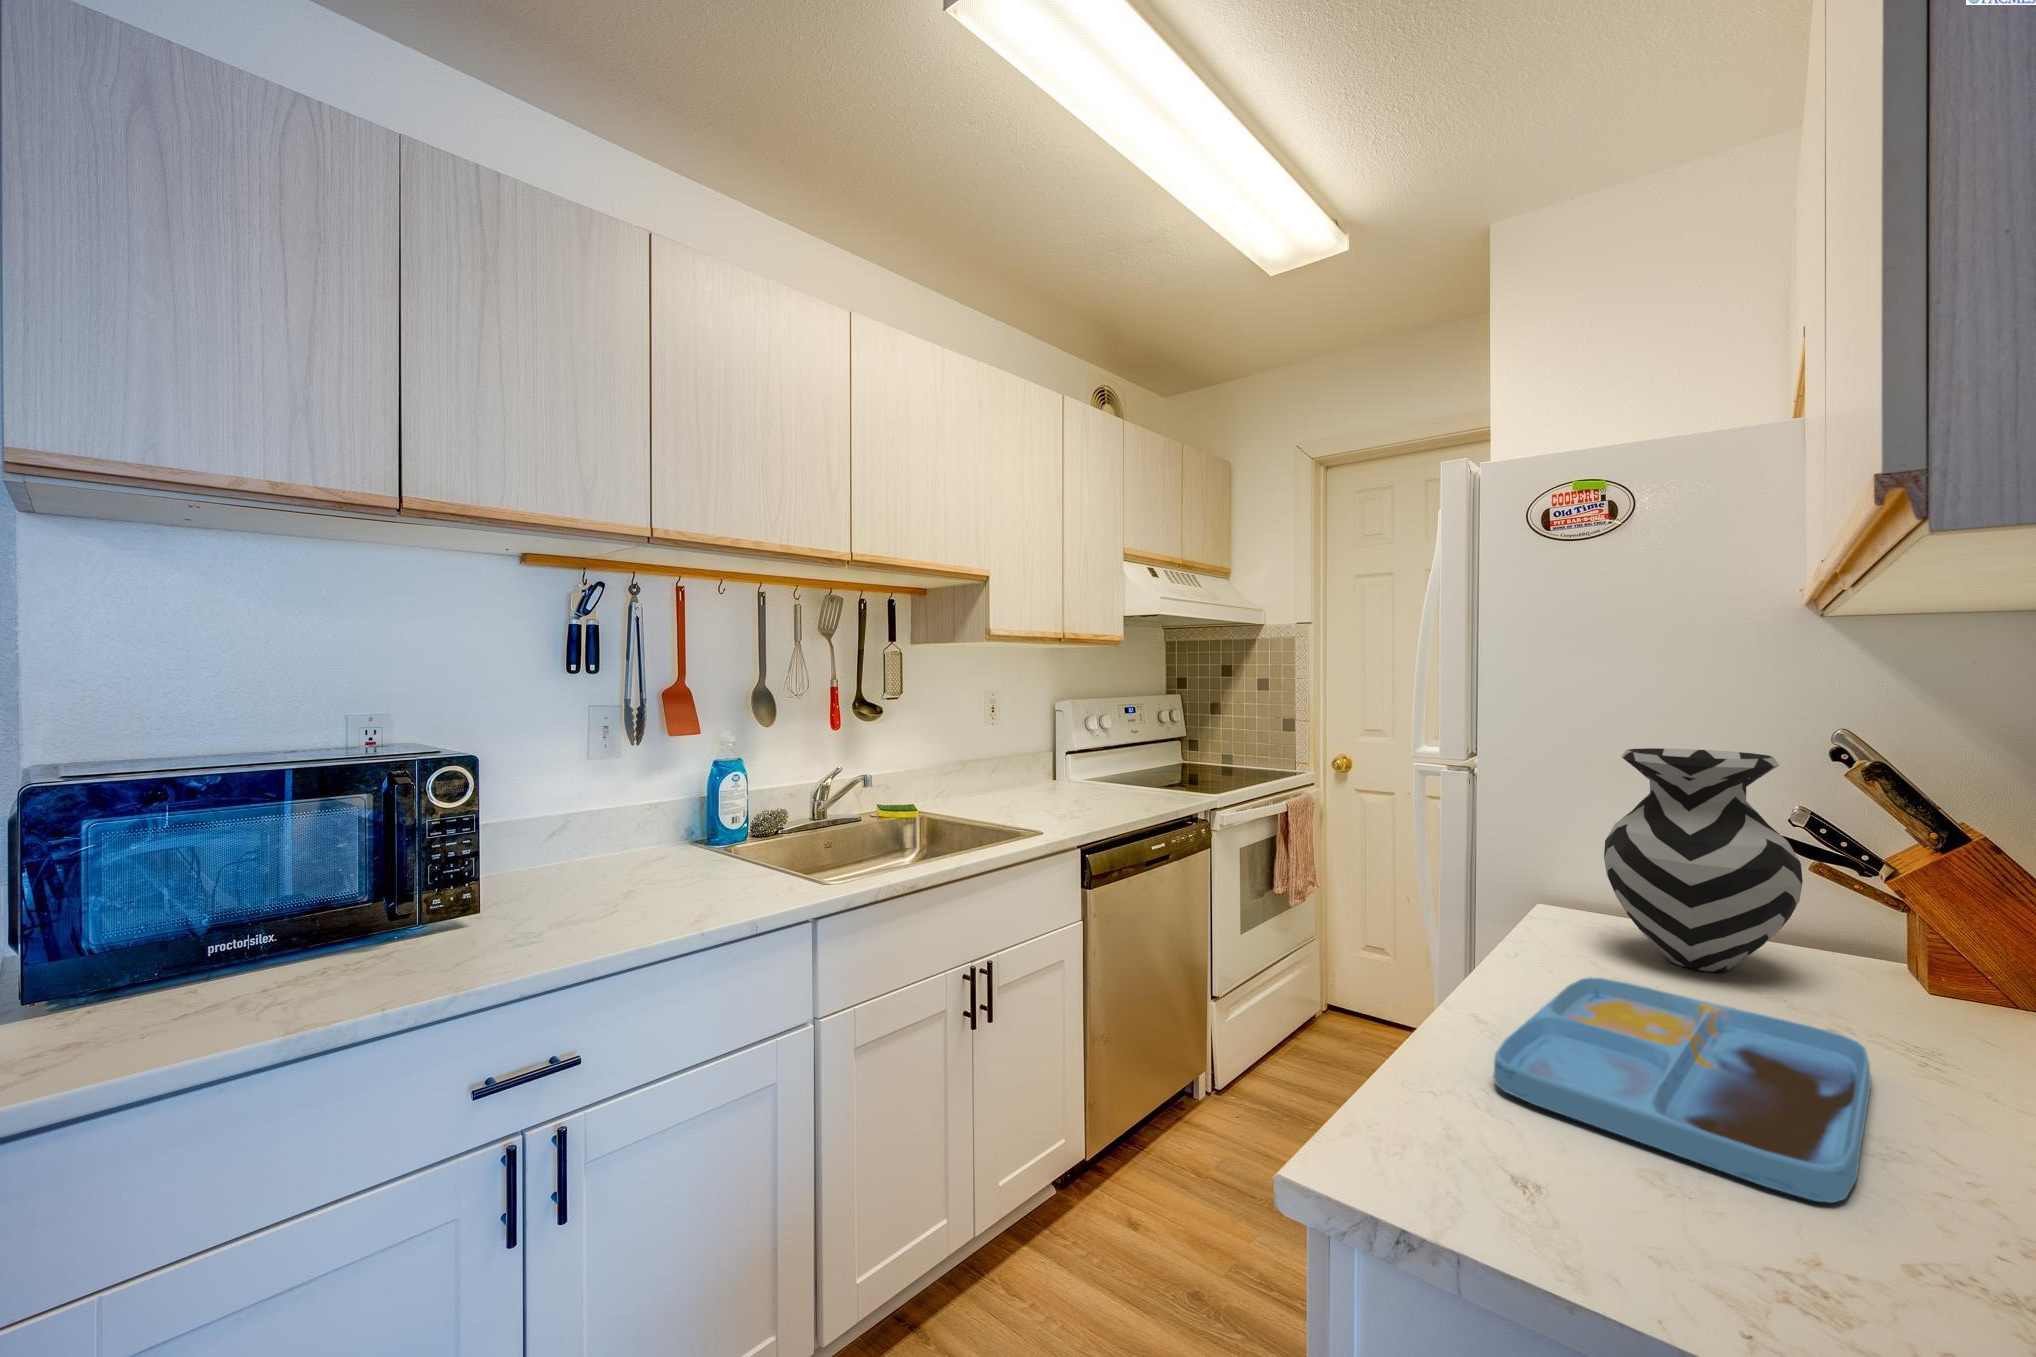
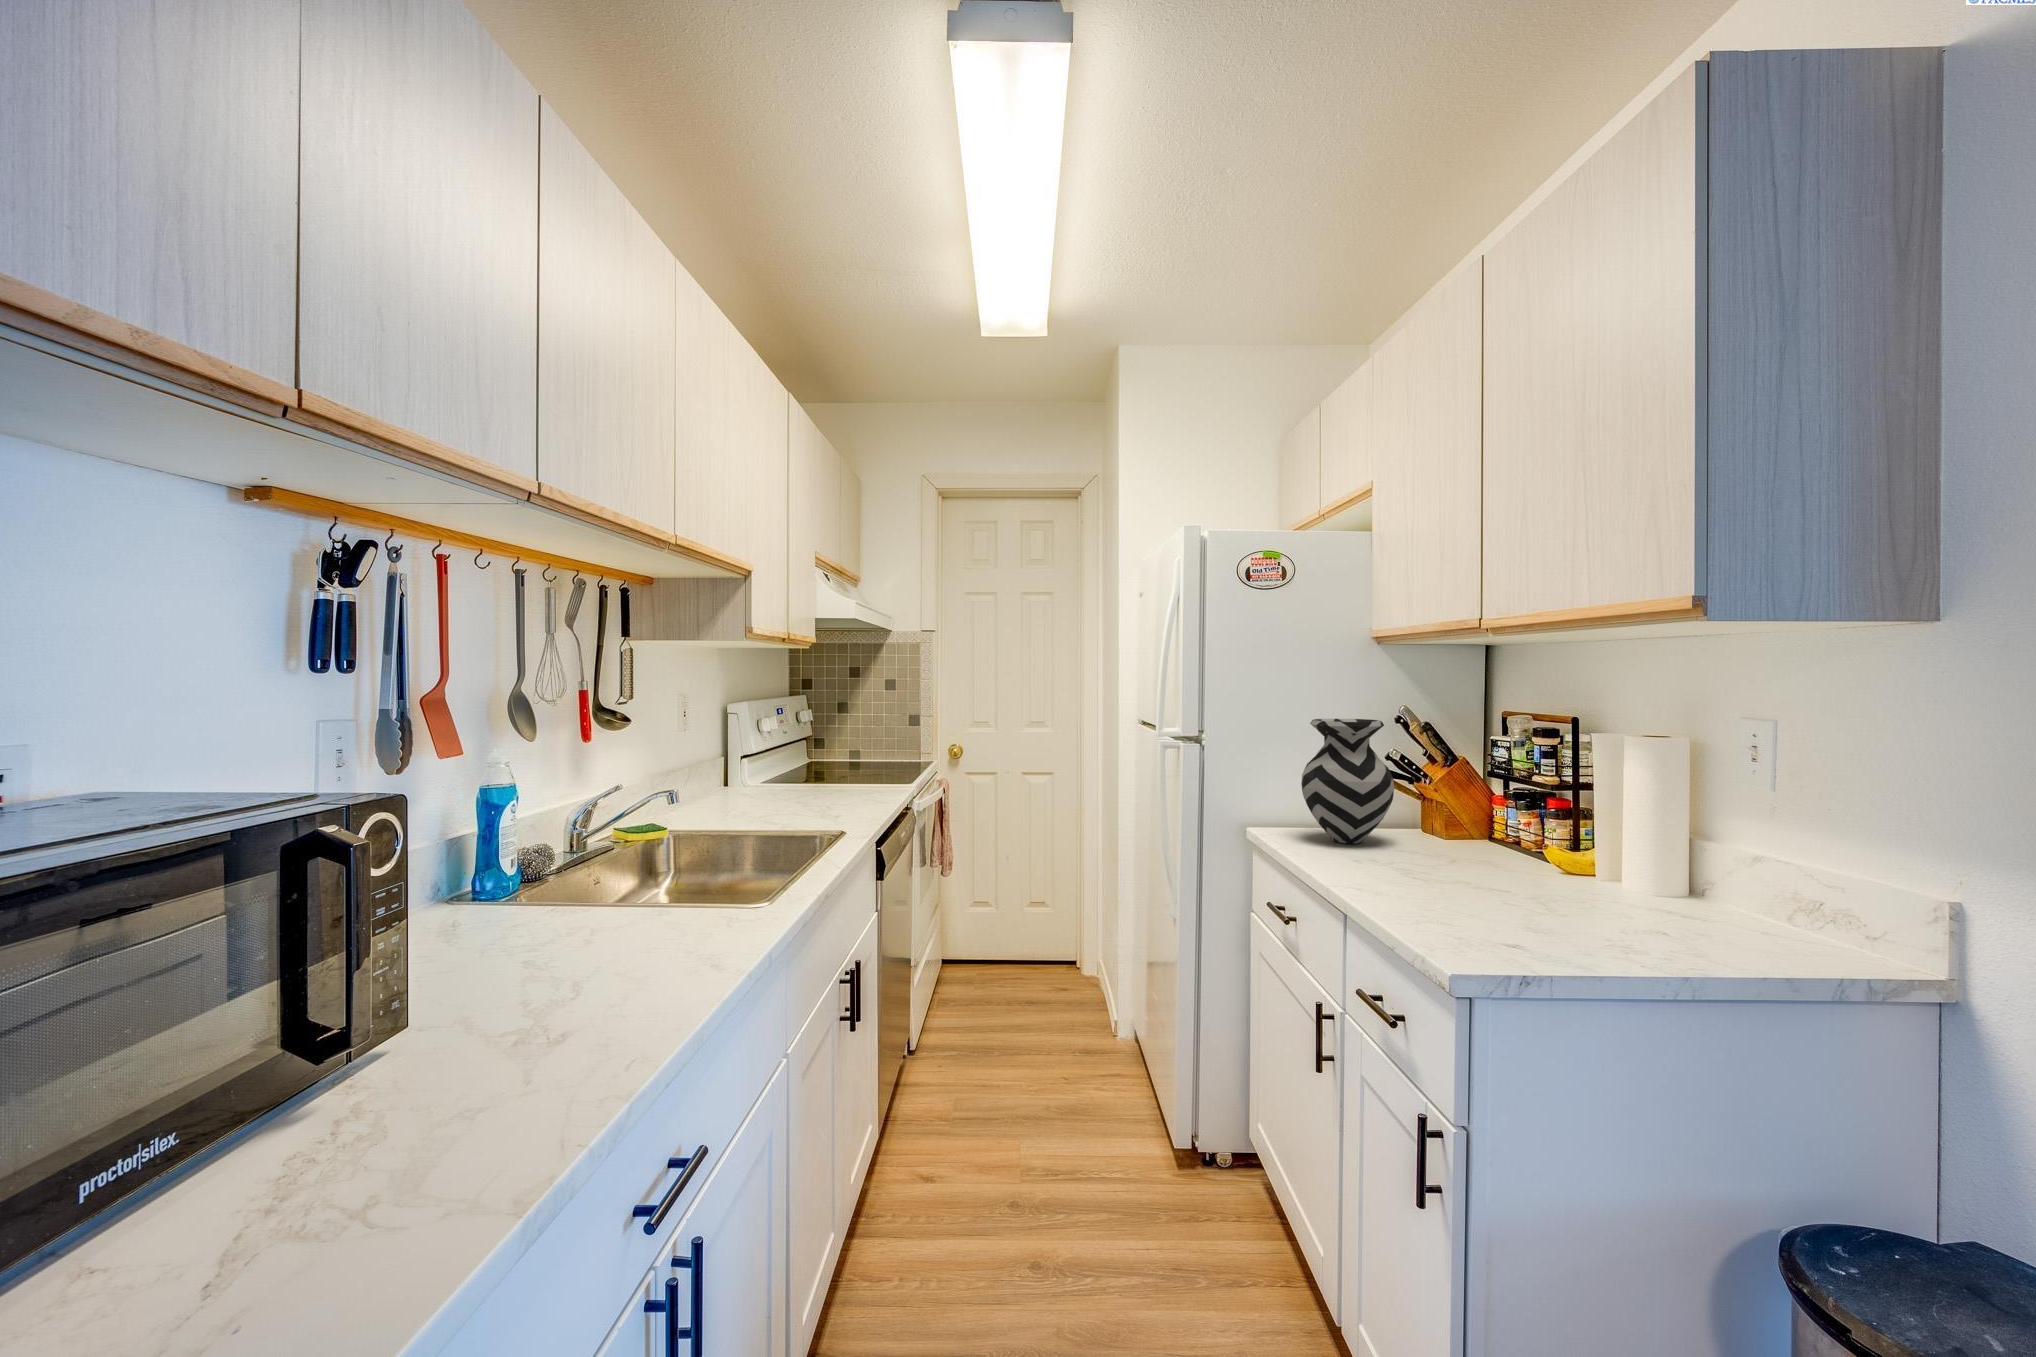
tray: present [1494,978,1871,1203] -> none [1347,851,1539,911]

